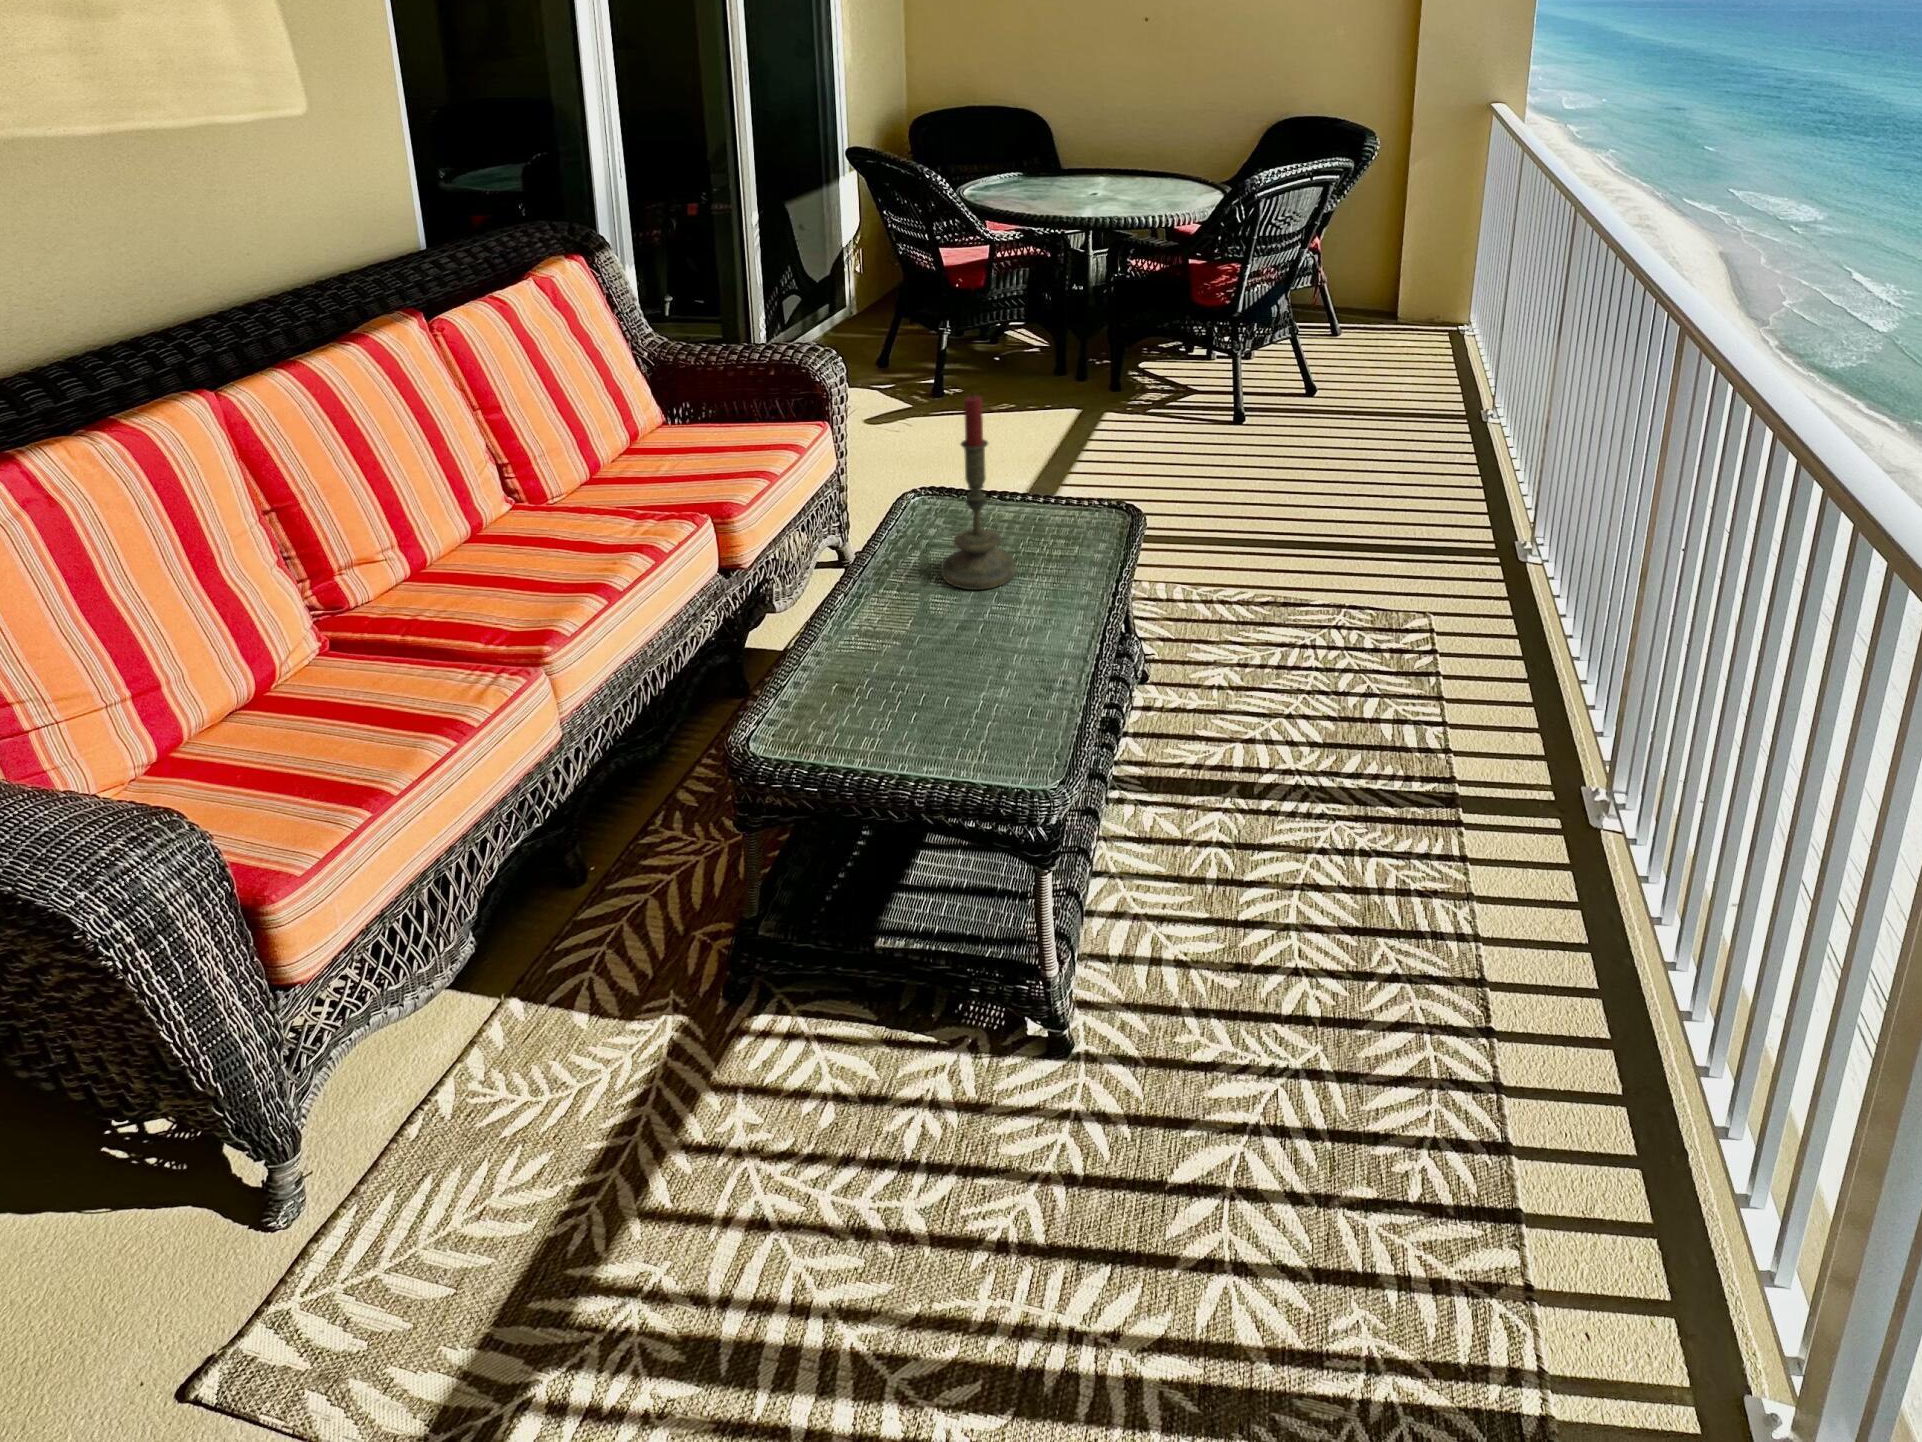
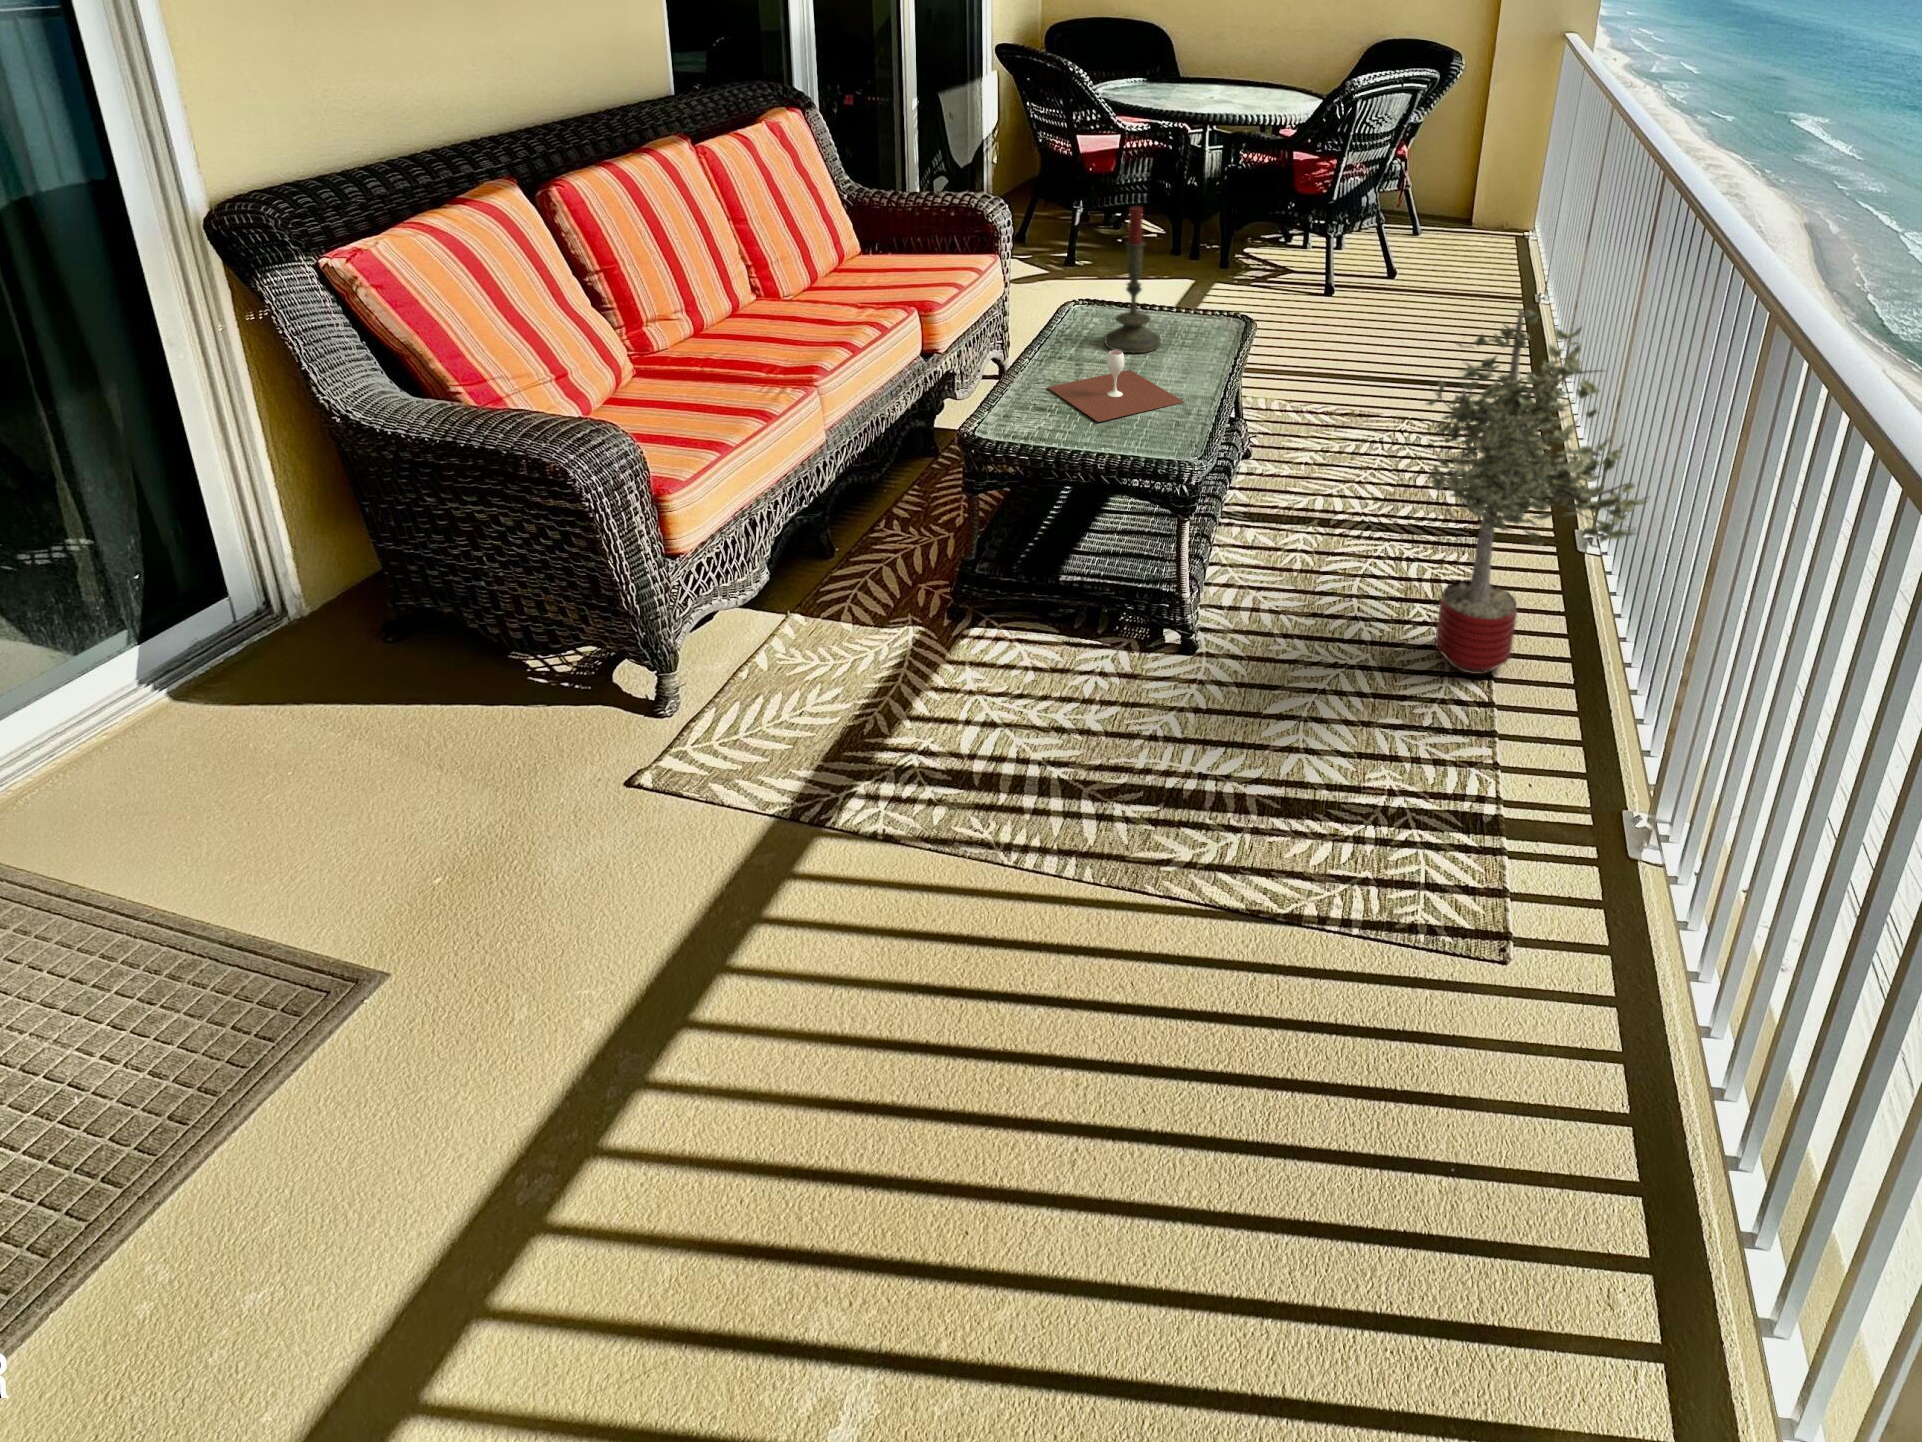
potted tree: none [1374,565,1737,1080] -> present [1426,309,1647,674]
wine glass: none [855,608,1043,724] -> present [1047,350,1184,422]

